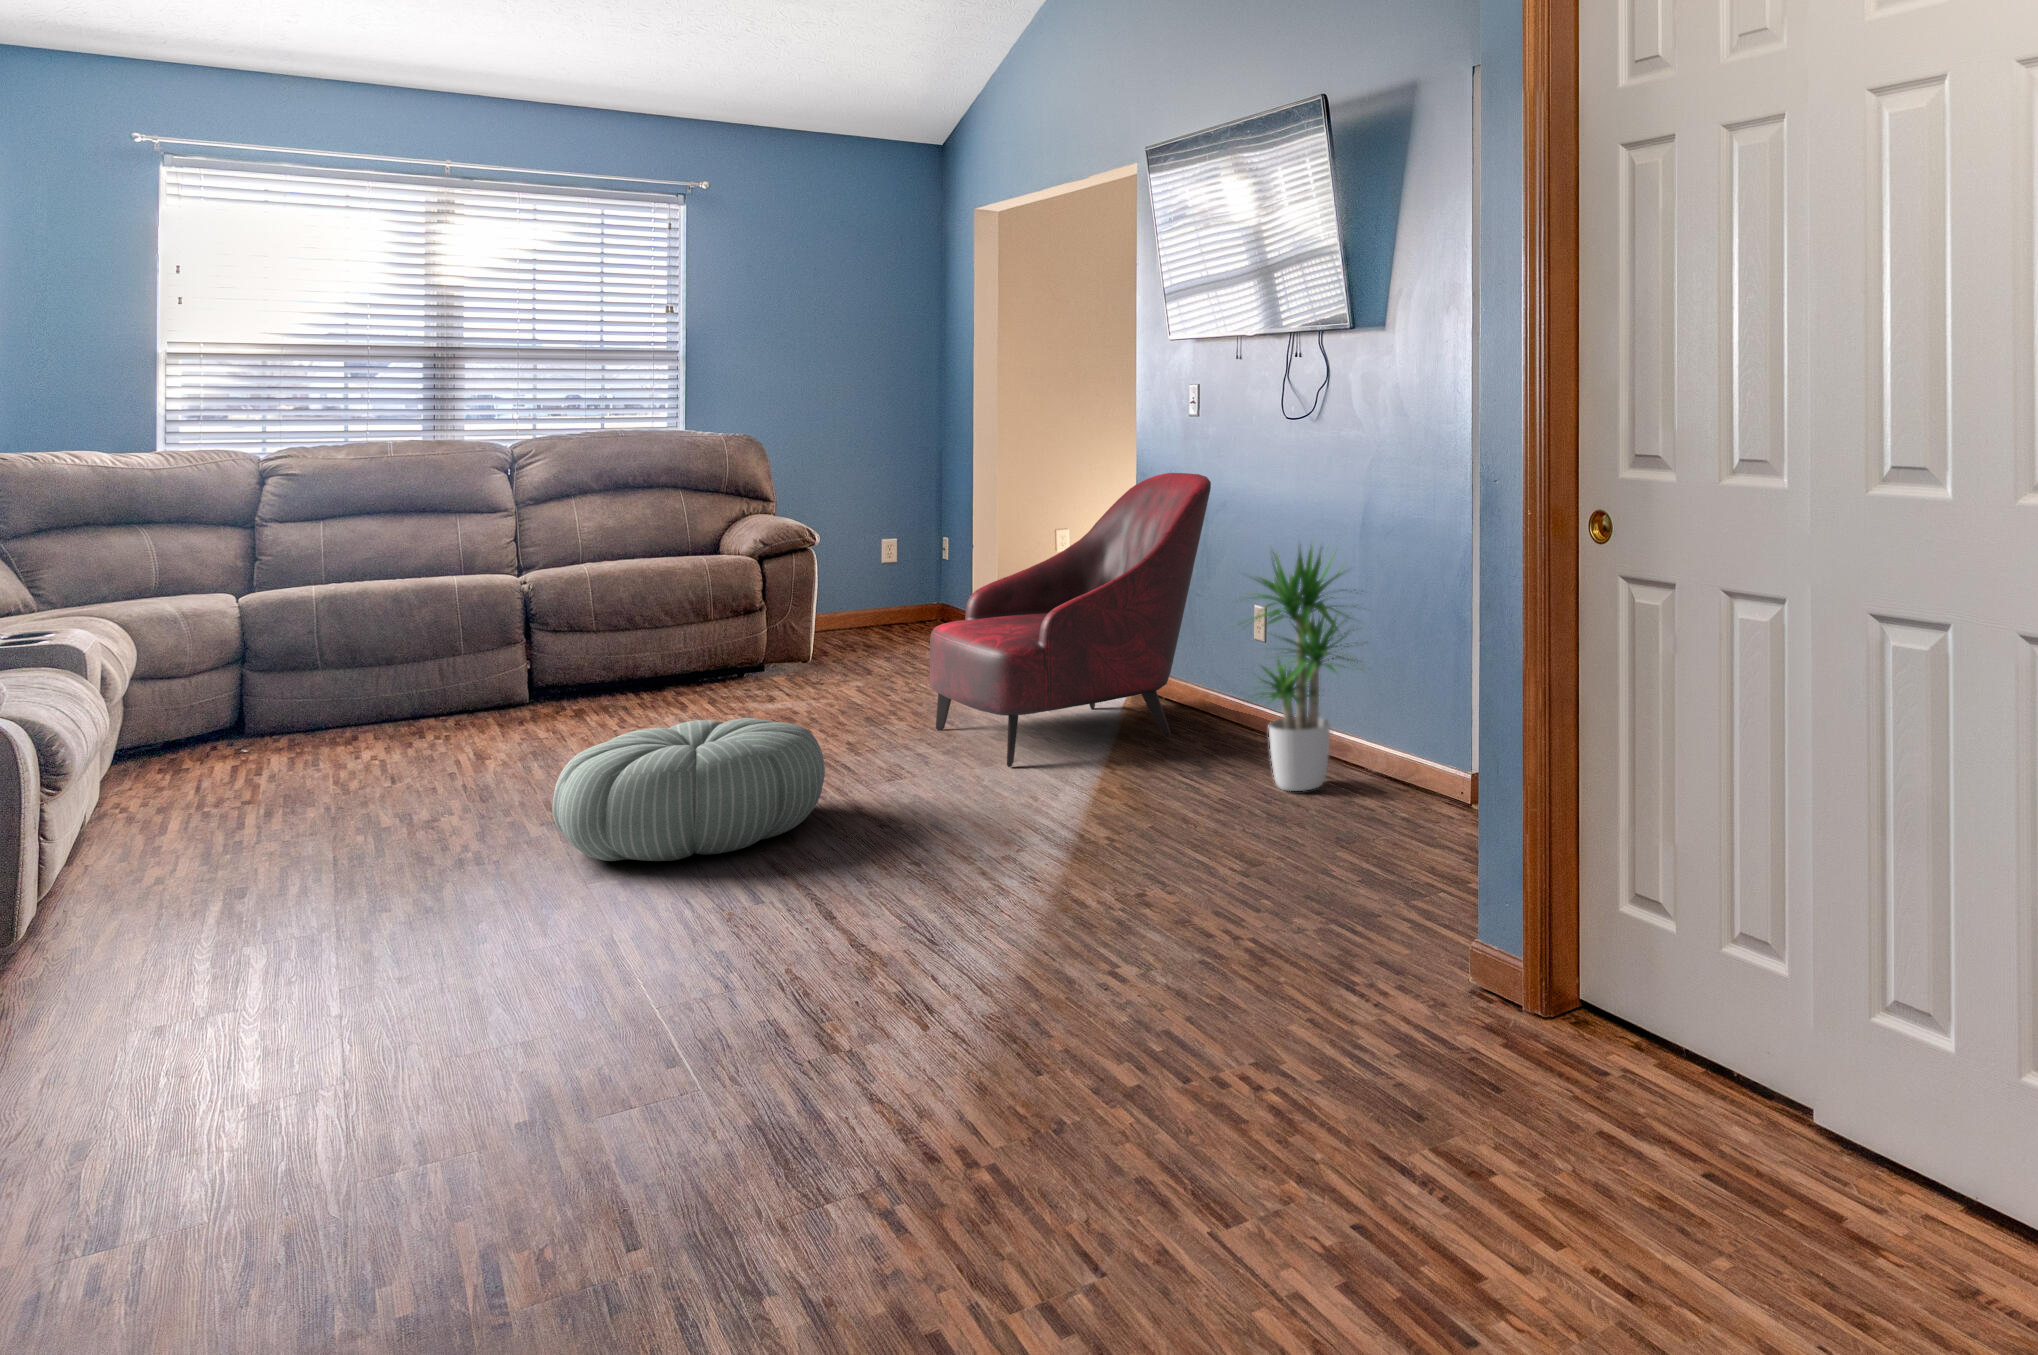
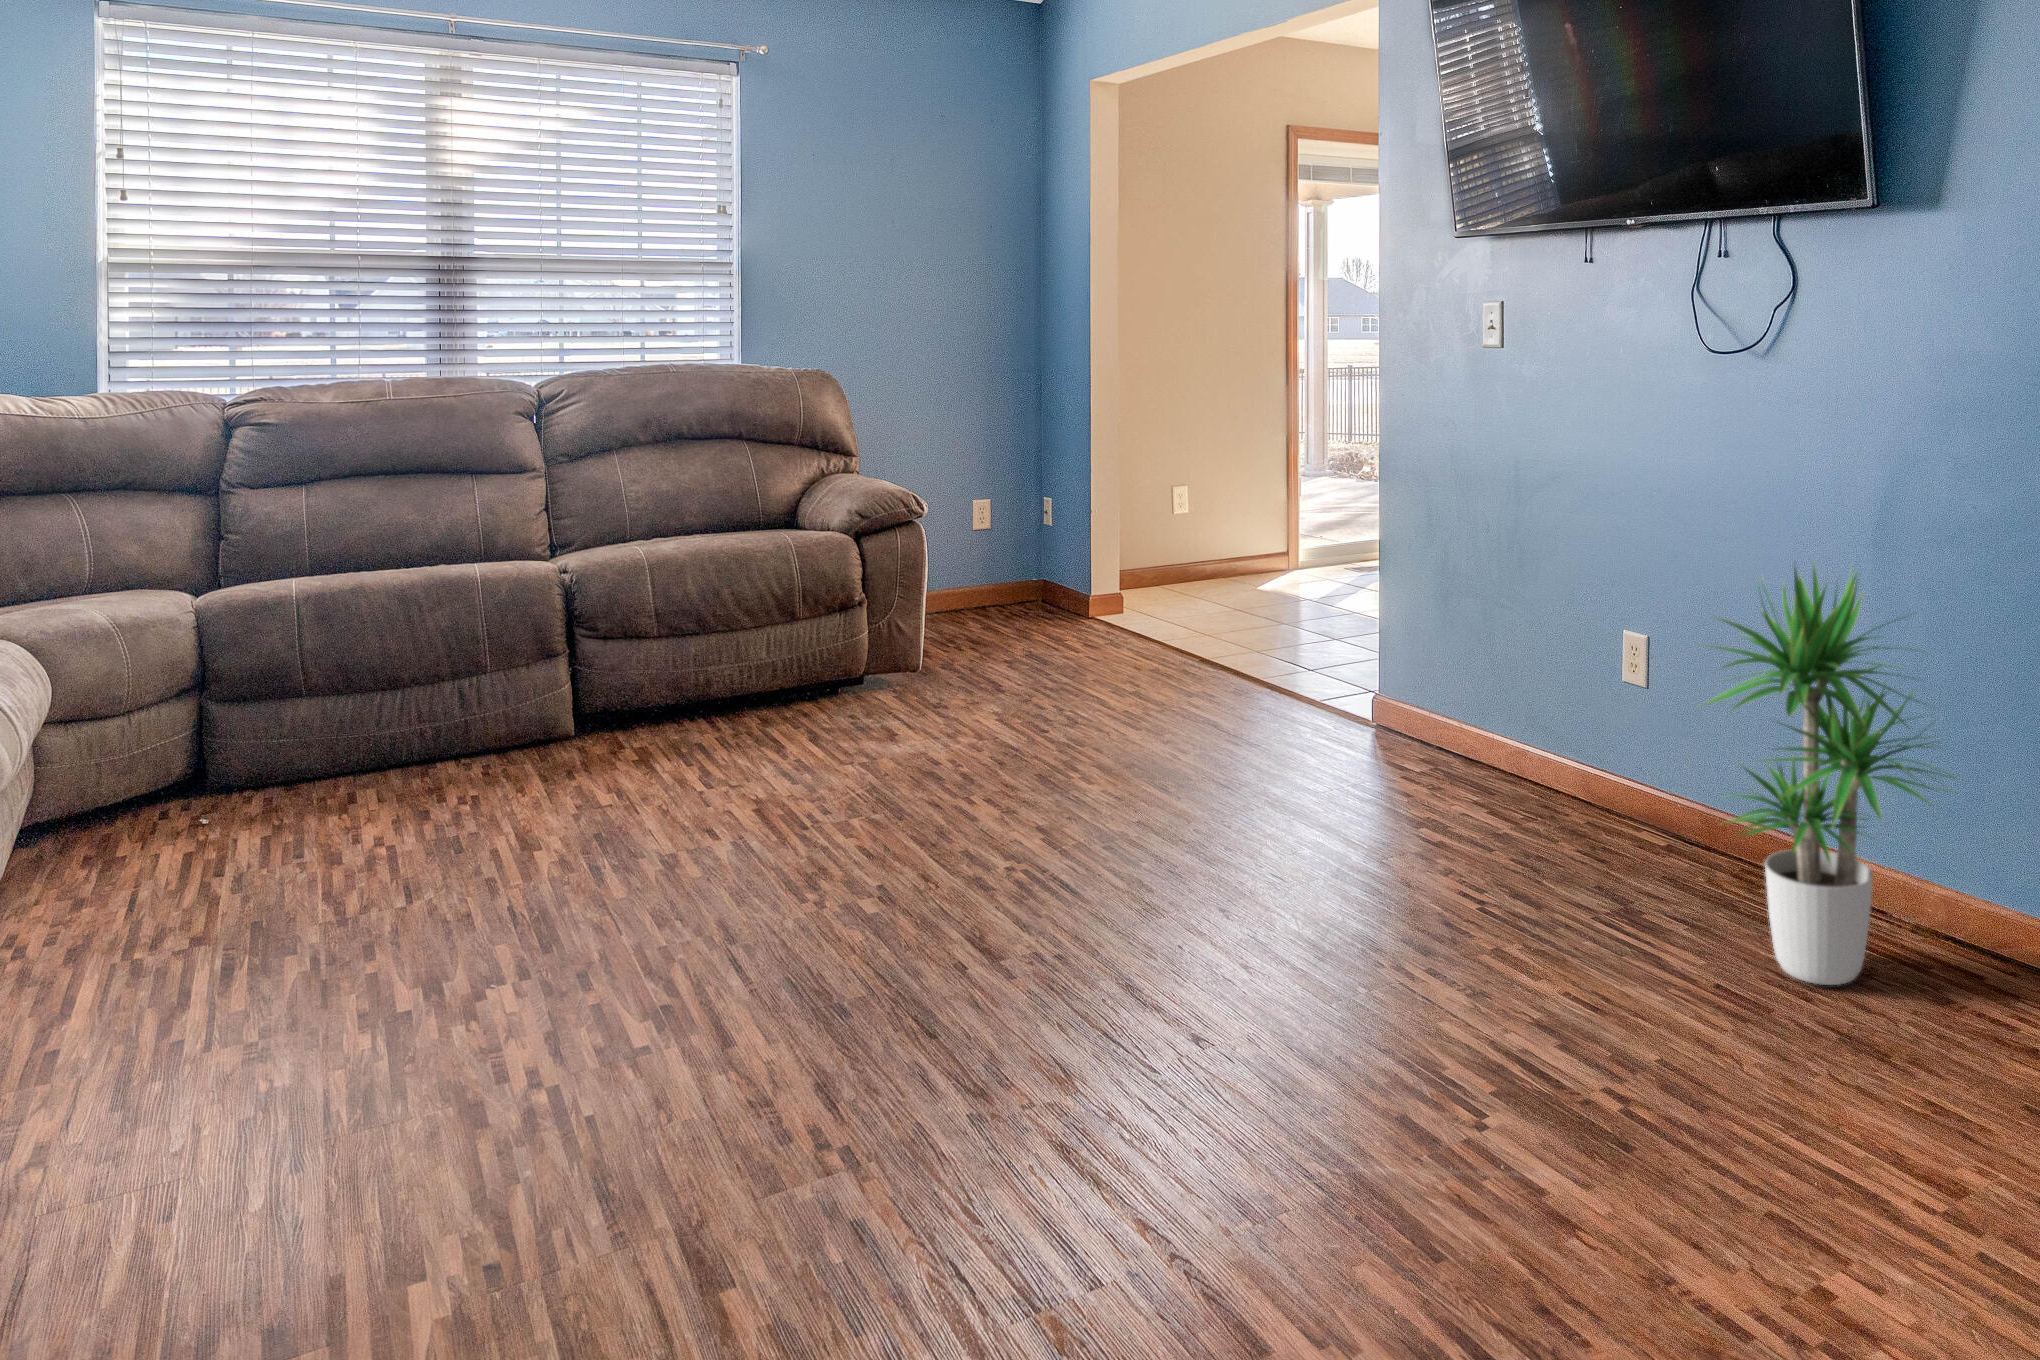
armchair: present [930,473,1211,767] -> none [1139,436,1541,899]
pouf: present [552,718,825,861] -> none [663,849,1089,1150]

